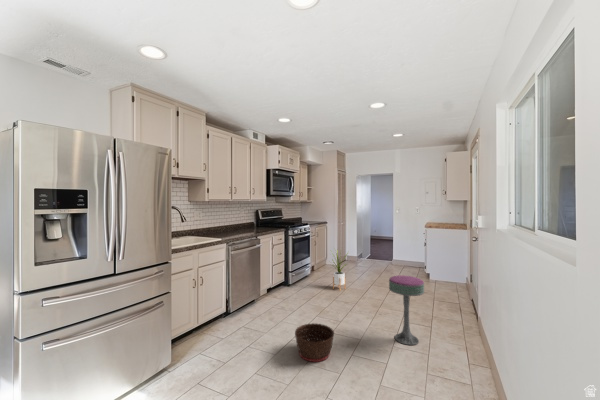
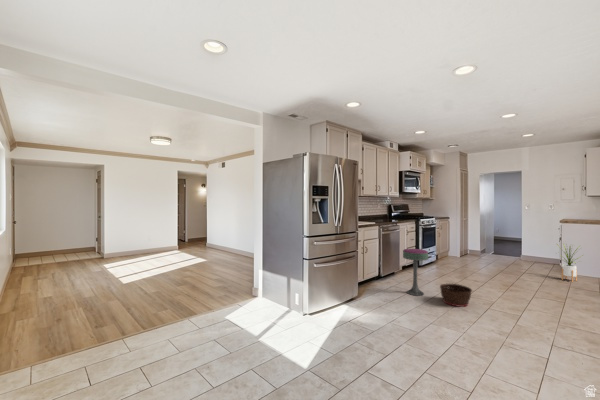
house plant: present [332,251,348,290] -> present [557,244,578,282]
bar stool: present [389,276,424,345] -> present [403,249,428,296]

